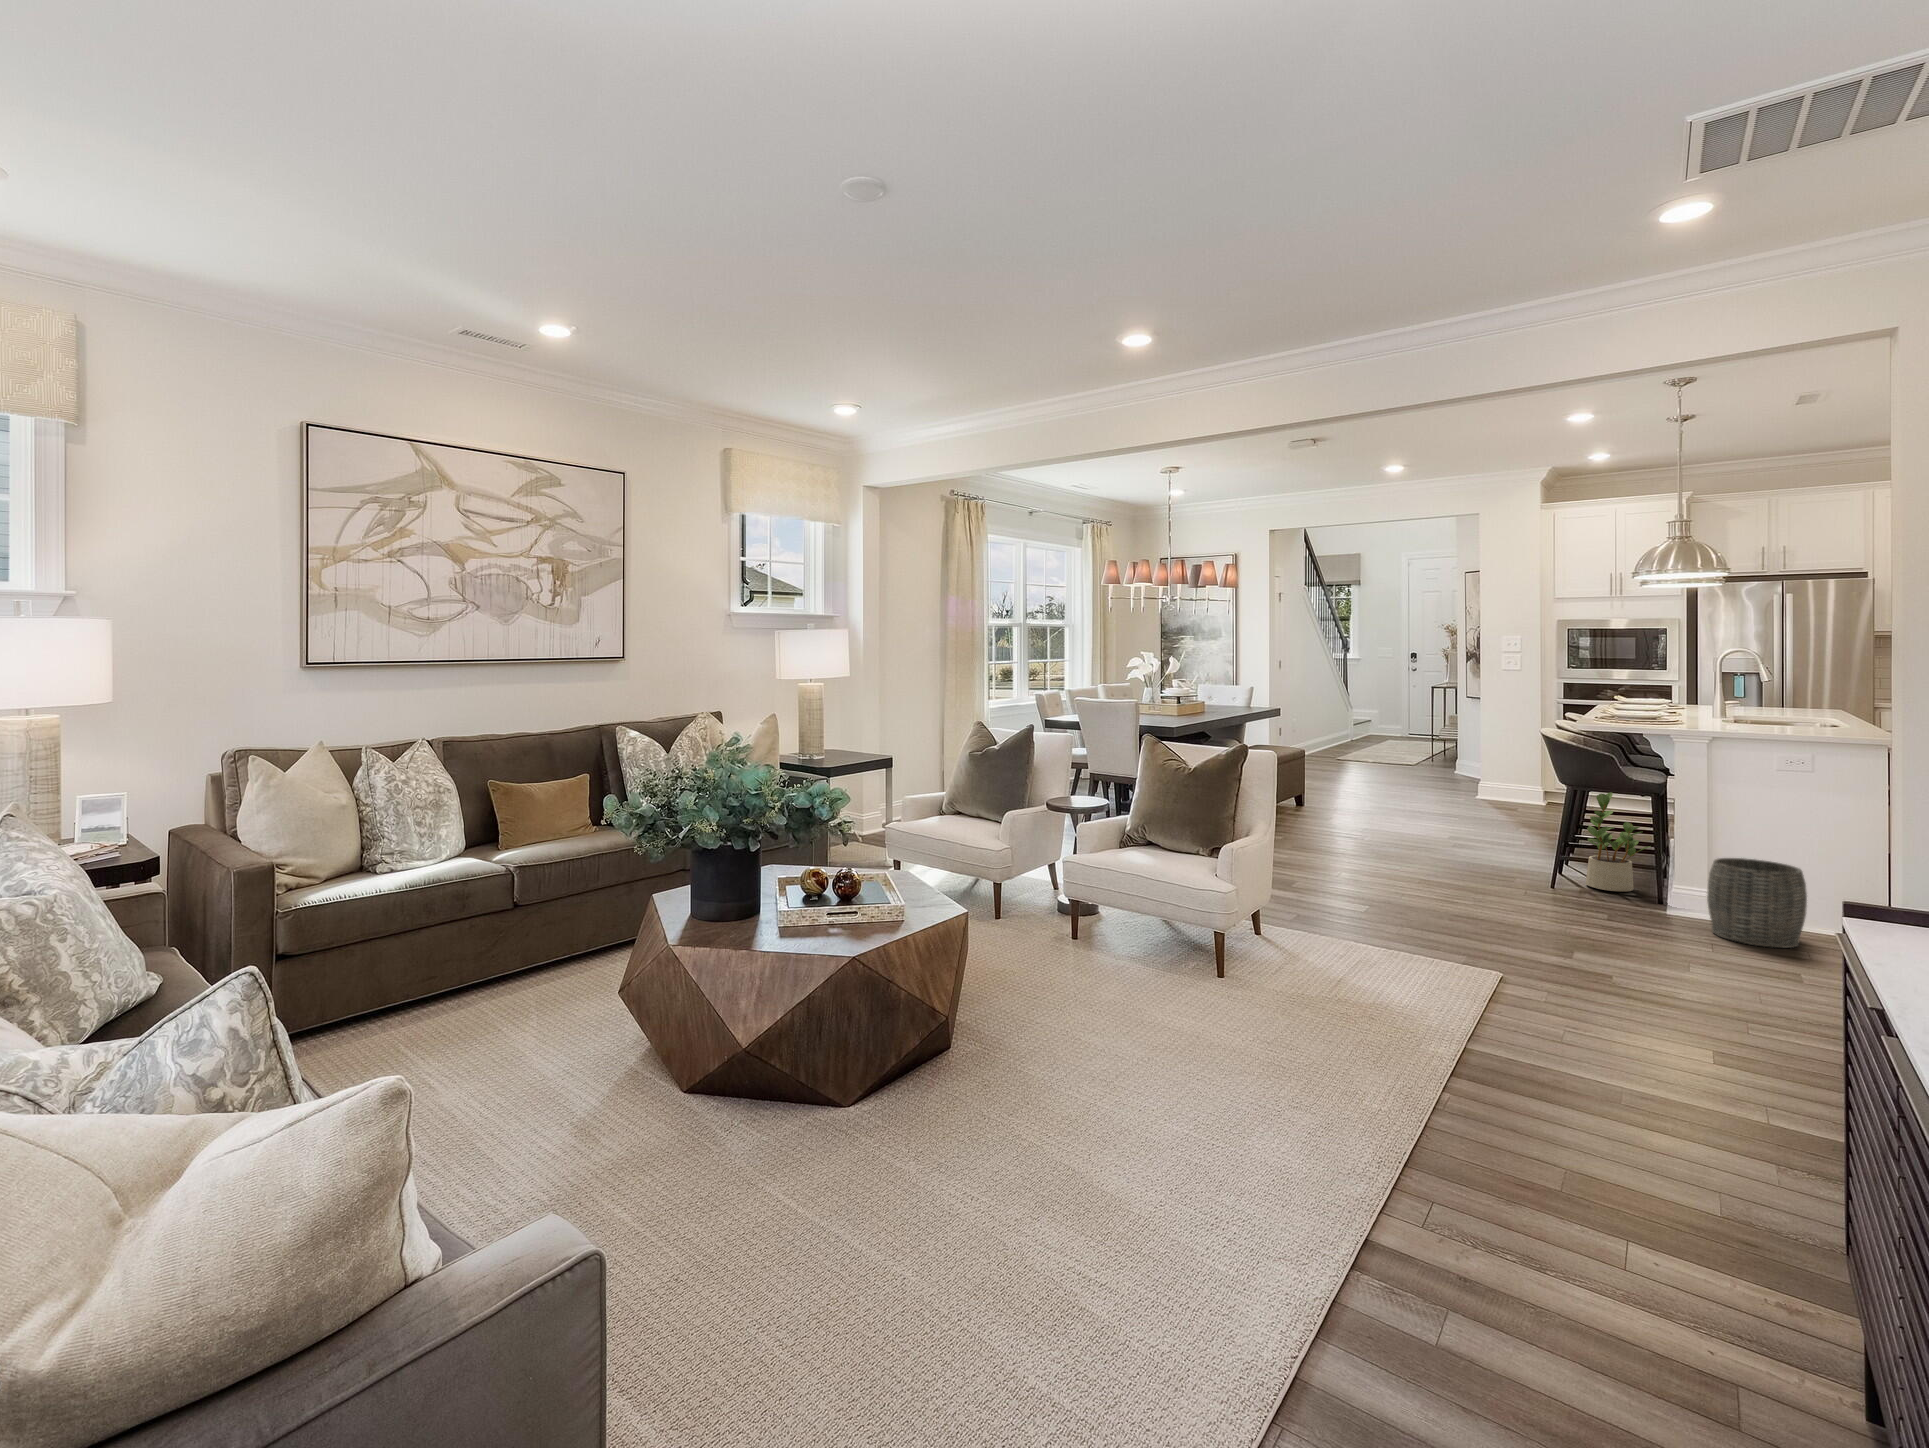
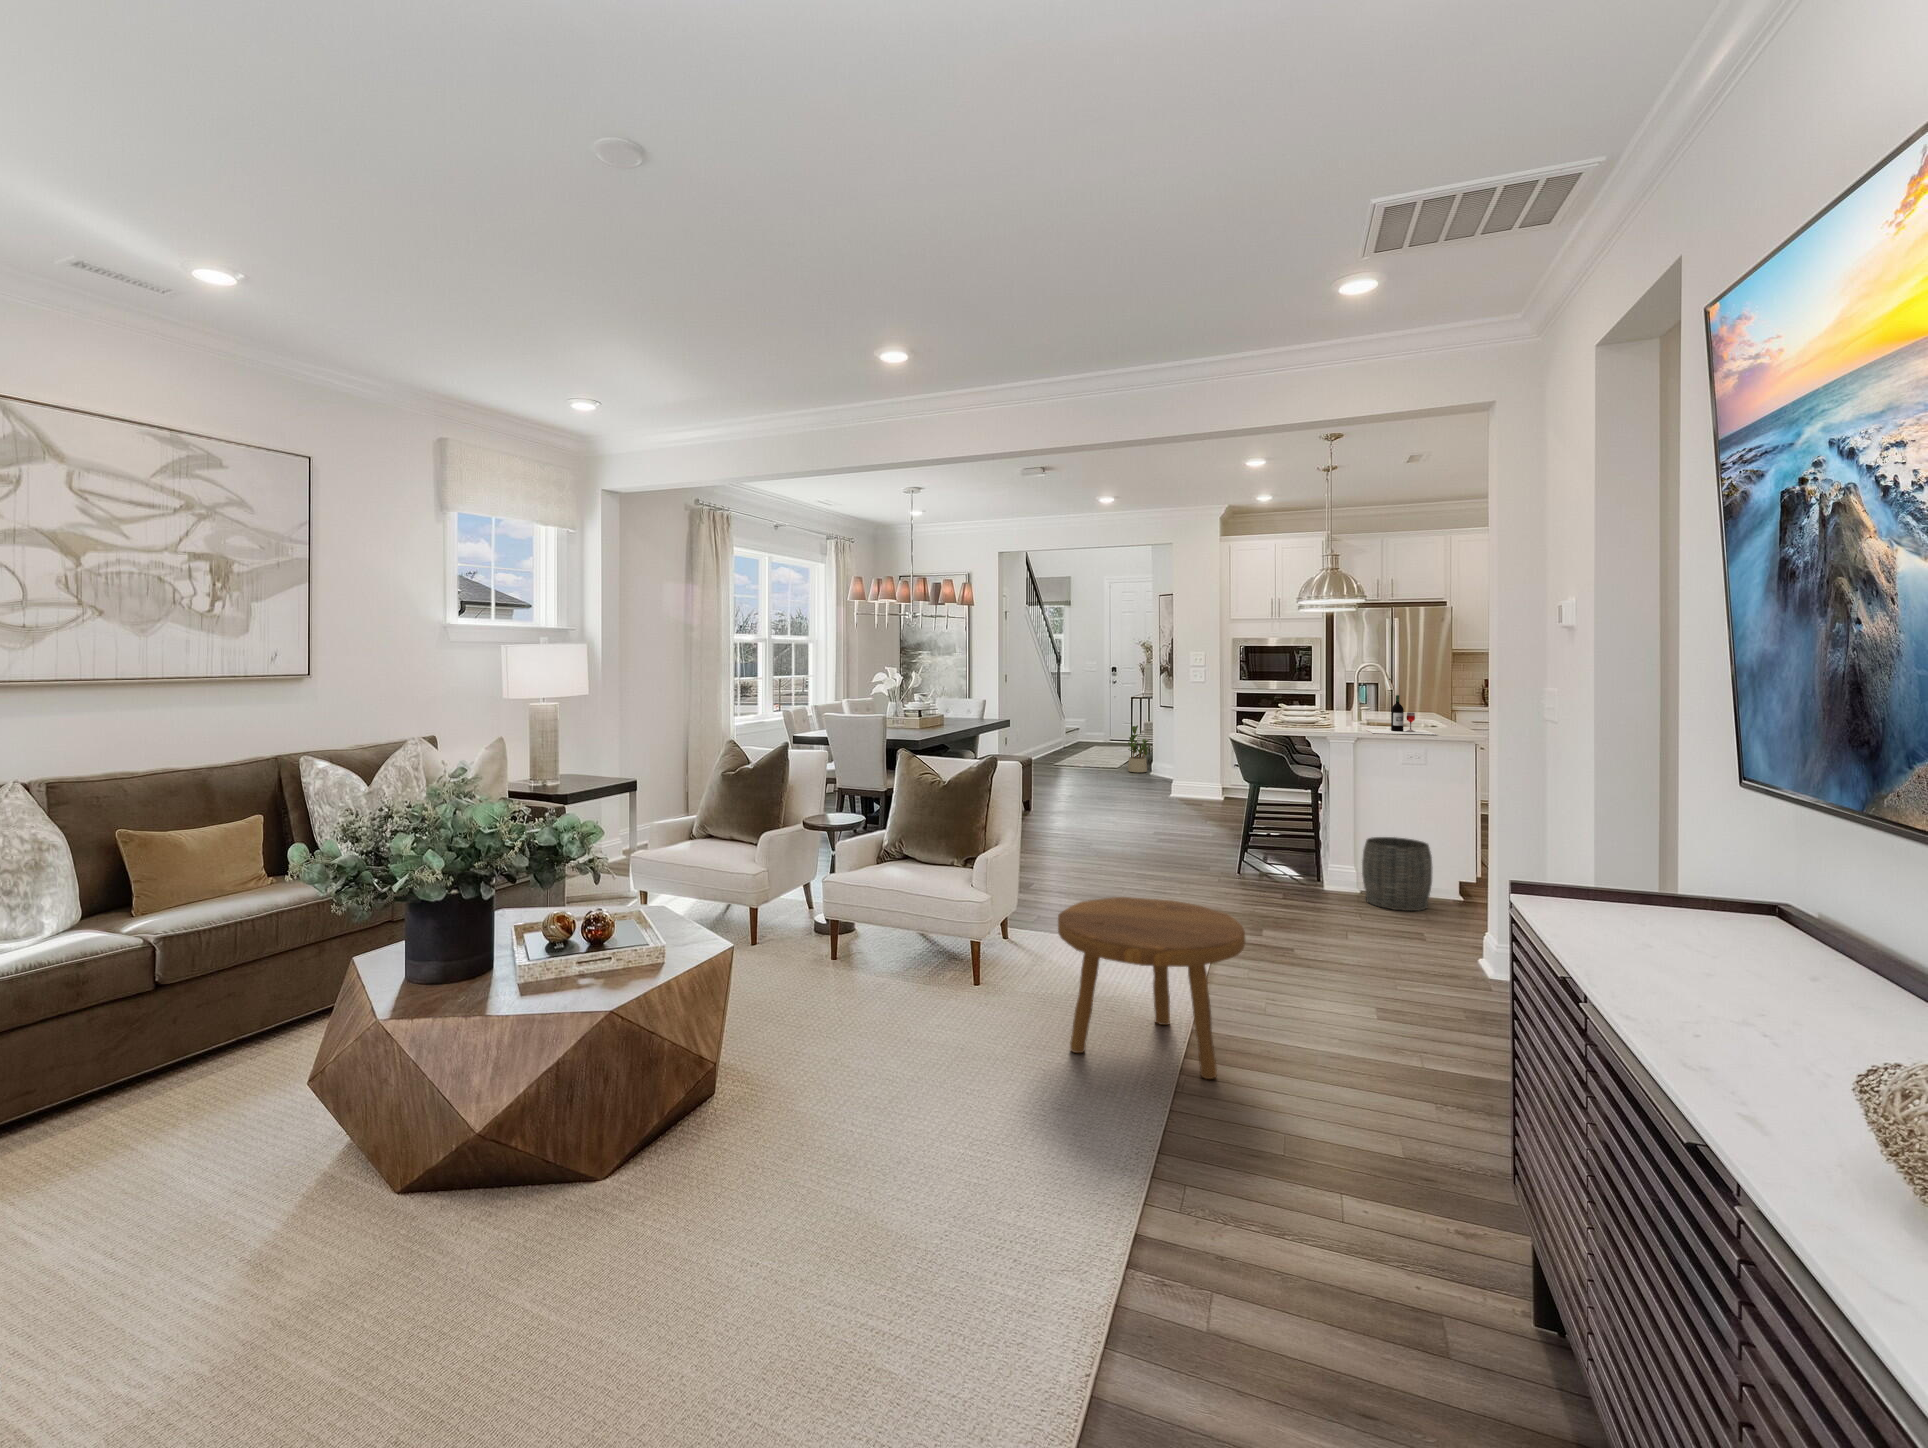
wine bottle: none [1718,690,1820,738] -> present [1365,695,1436,735]
potted plant: present [1586,792,1651,891] -> present [1128,725,1149,773]
footstool: none [1294,898,1510,1095] -> present [1058,897,1246,1079]

